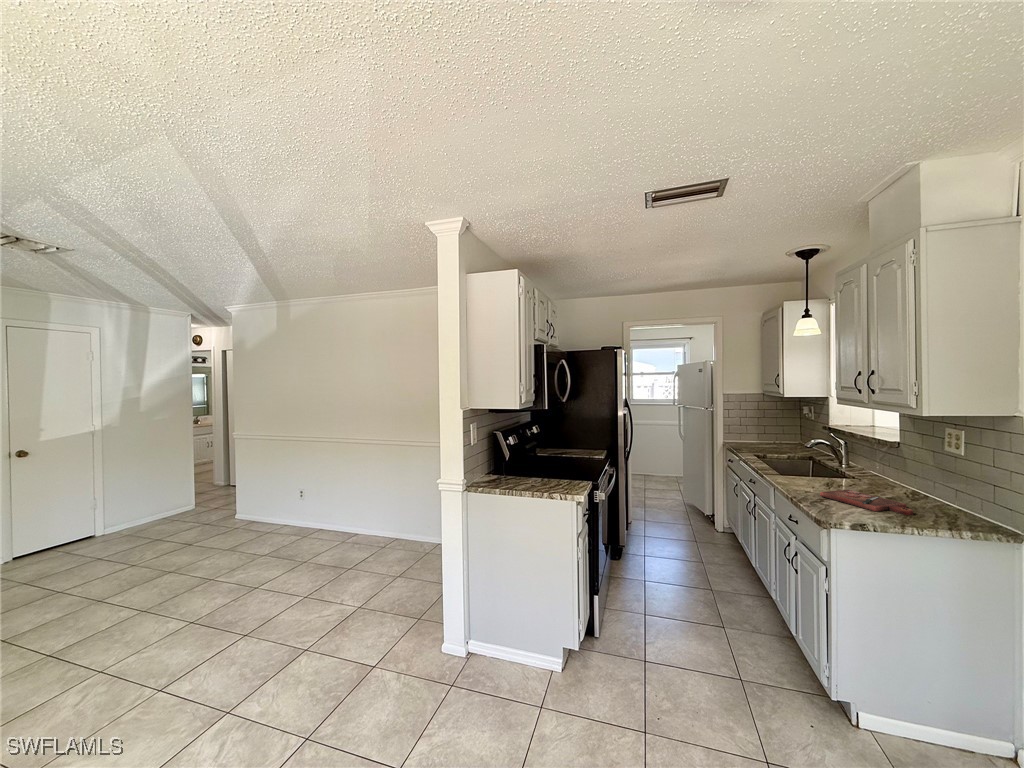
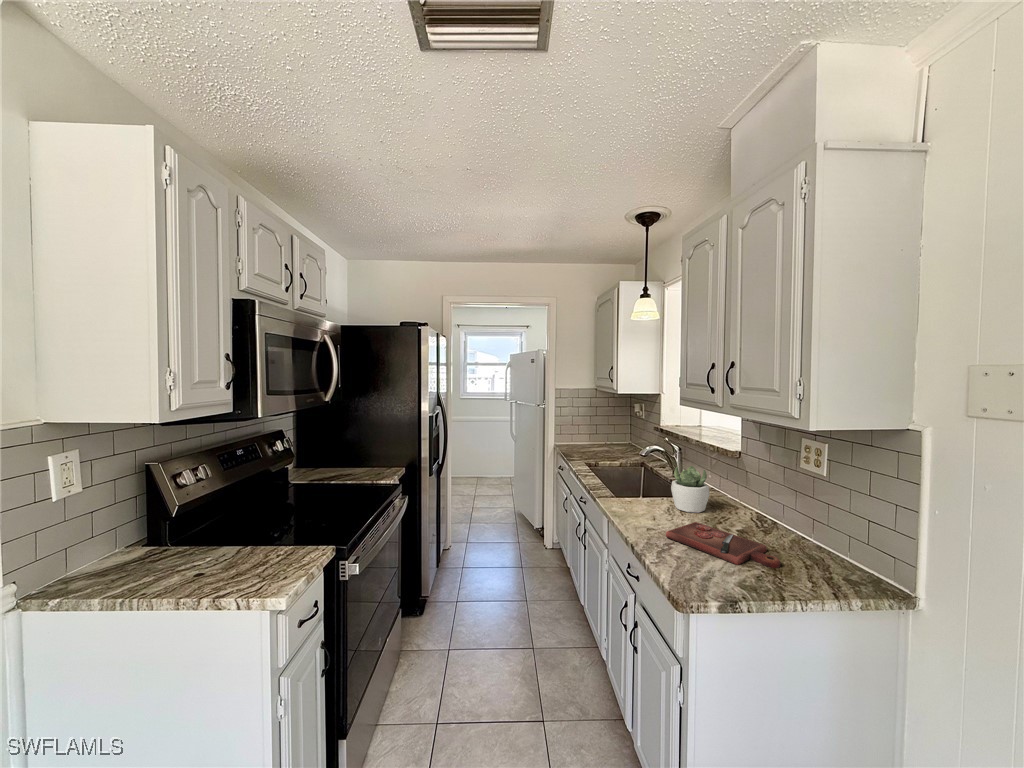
succulent plant: none [830,452,866,487] -> present [671,466,710,513]

